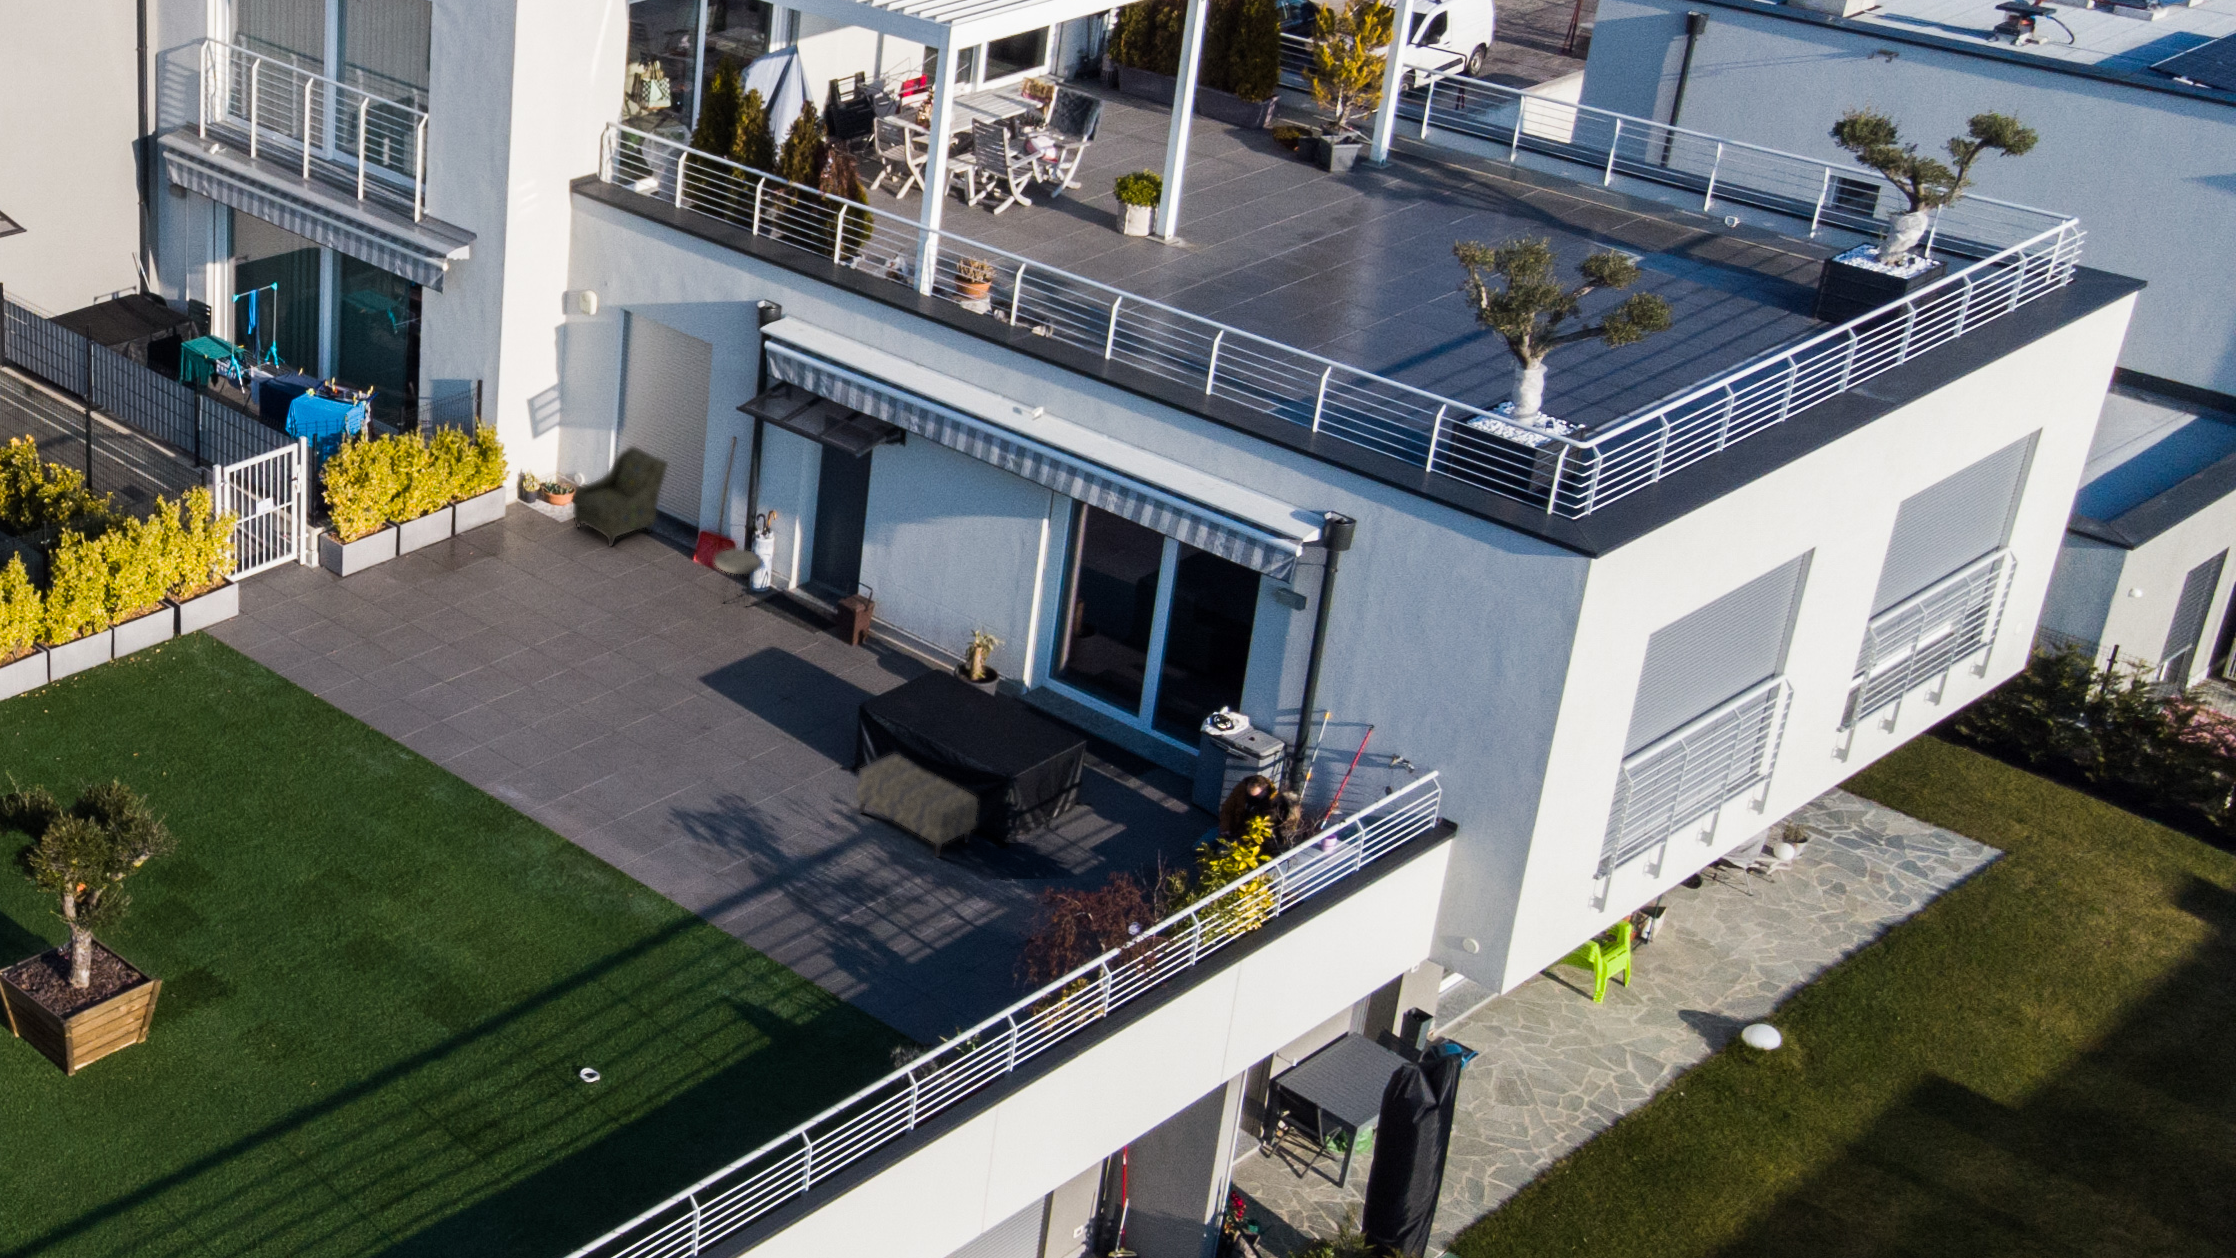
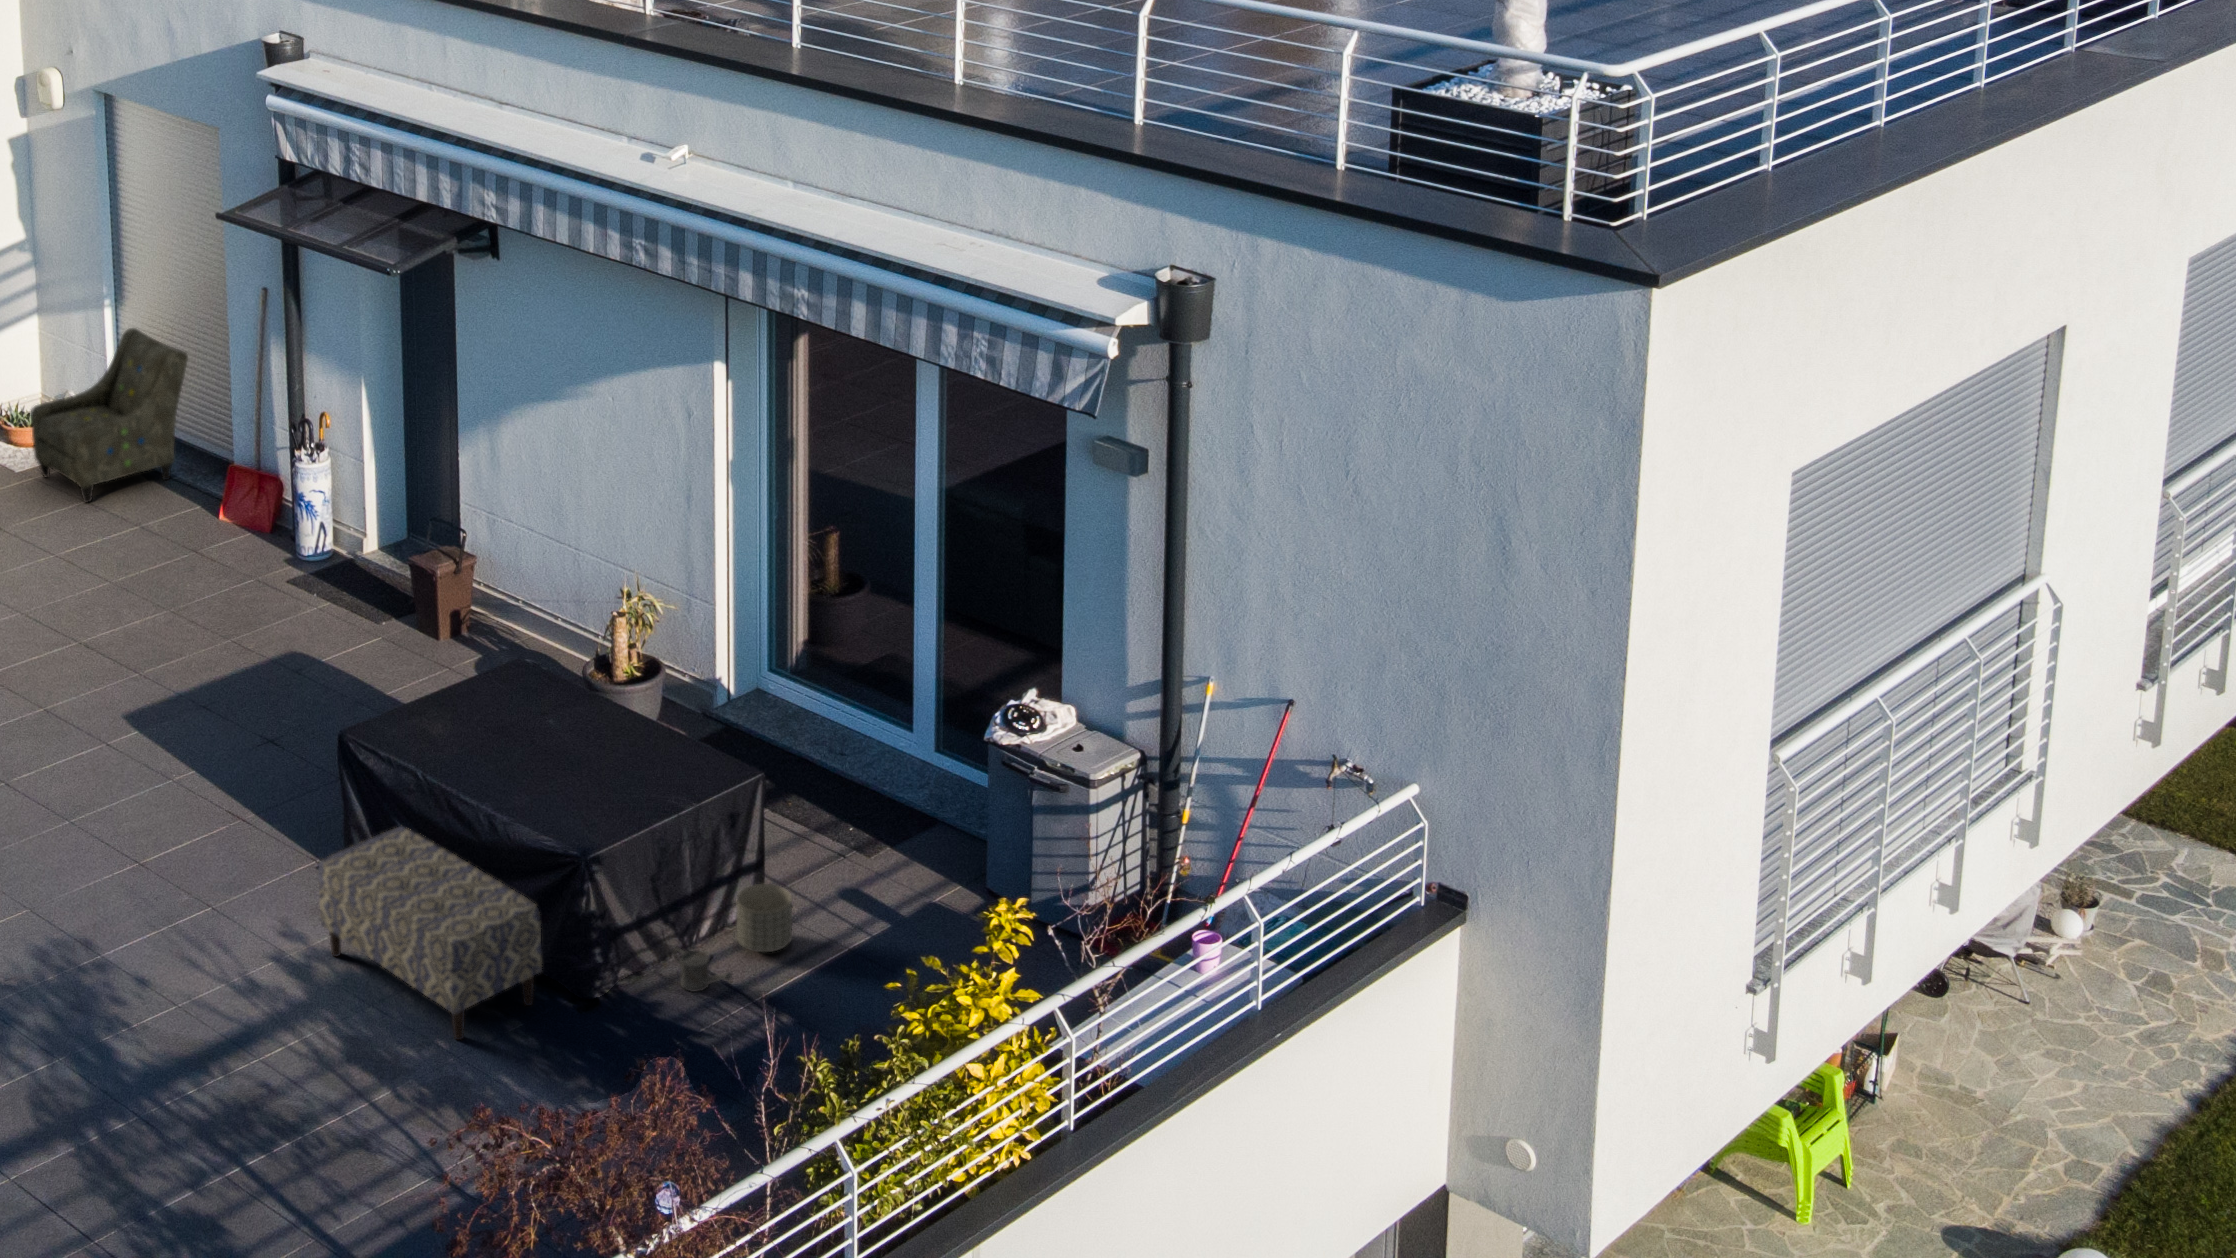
side table: present [715,550,762,601] -> none [217,485,303,587]
planter: none [1063,792,1094,826] -> present [737,884,792,952]
watering can: none [1035,820,1069,842] -> present [673,947,732,992]

